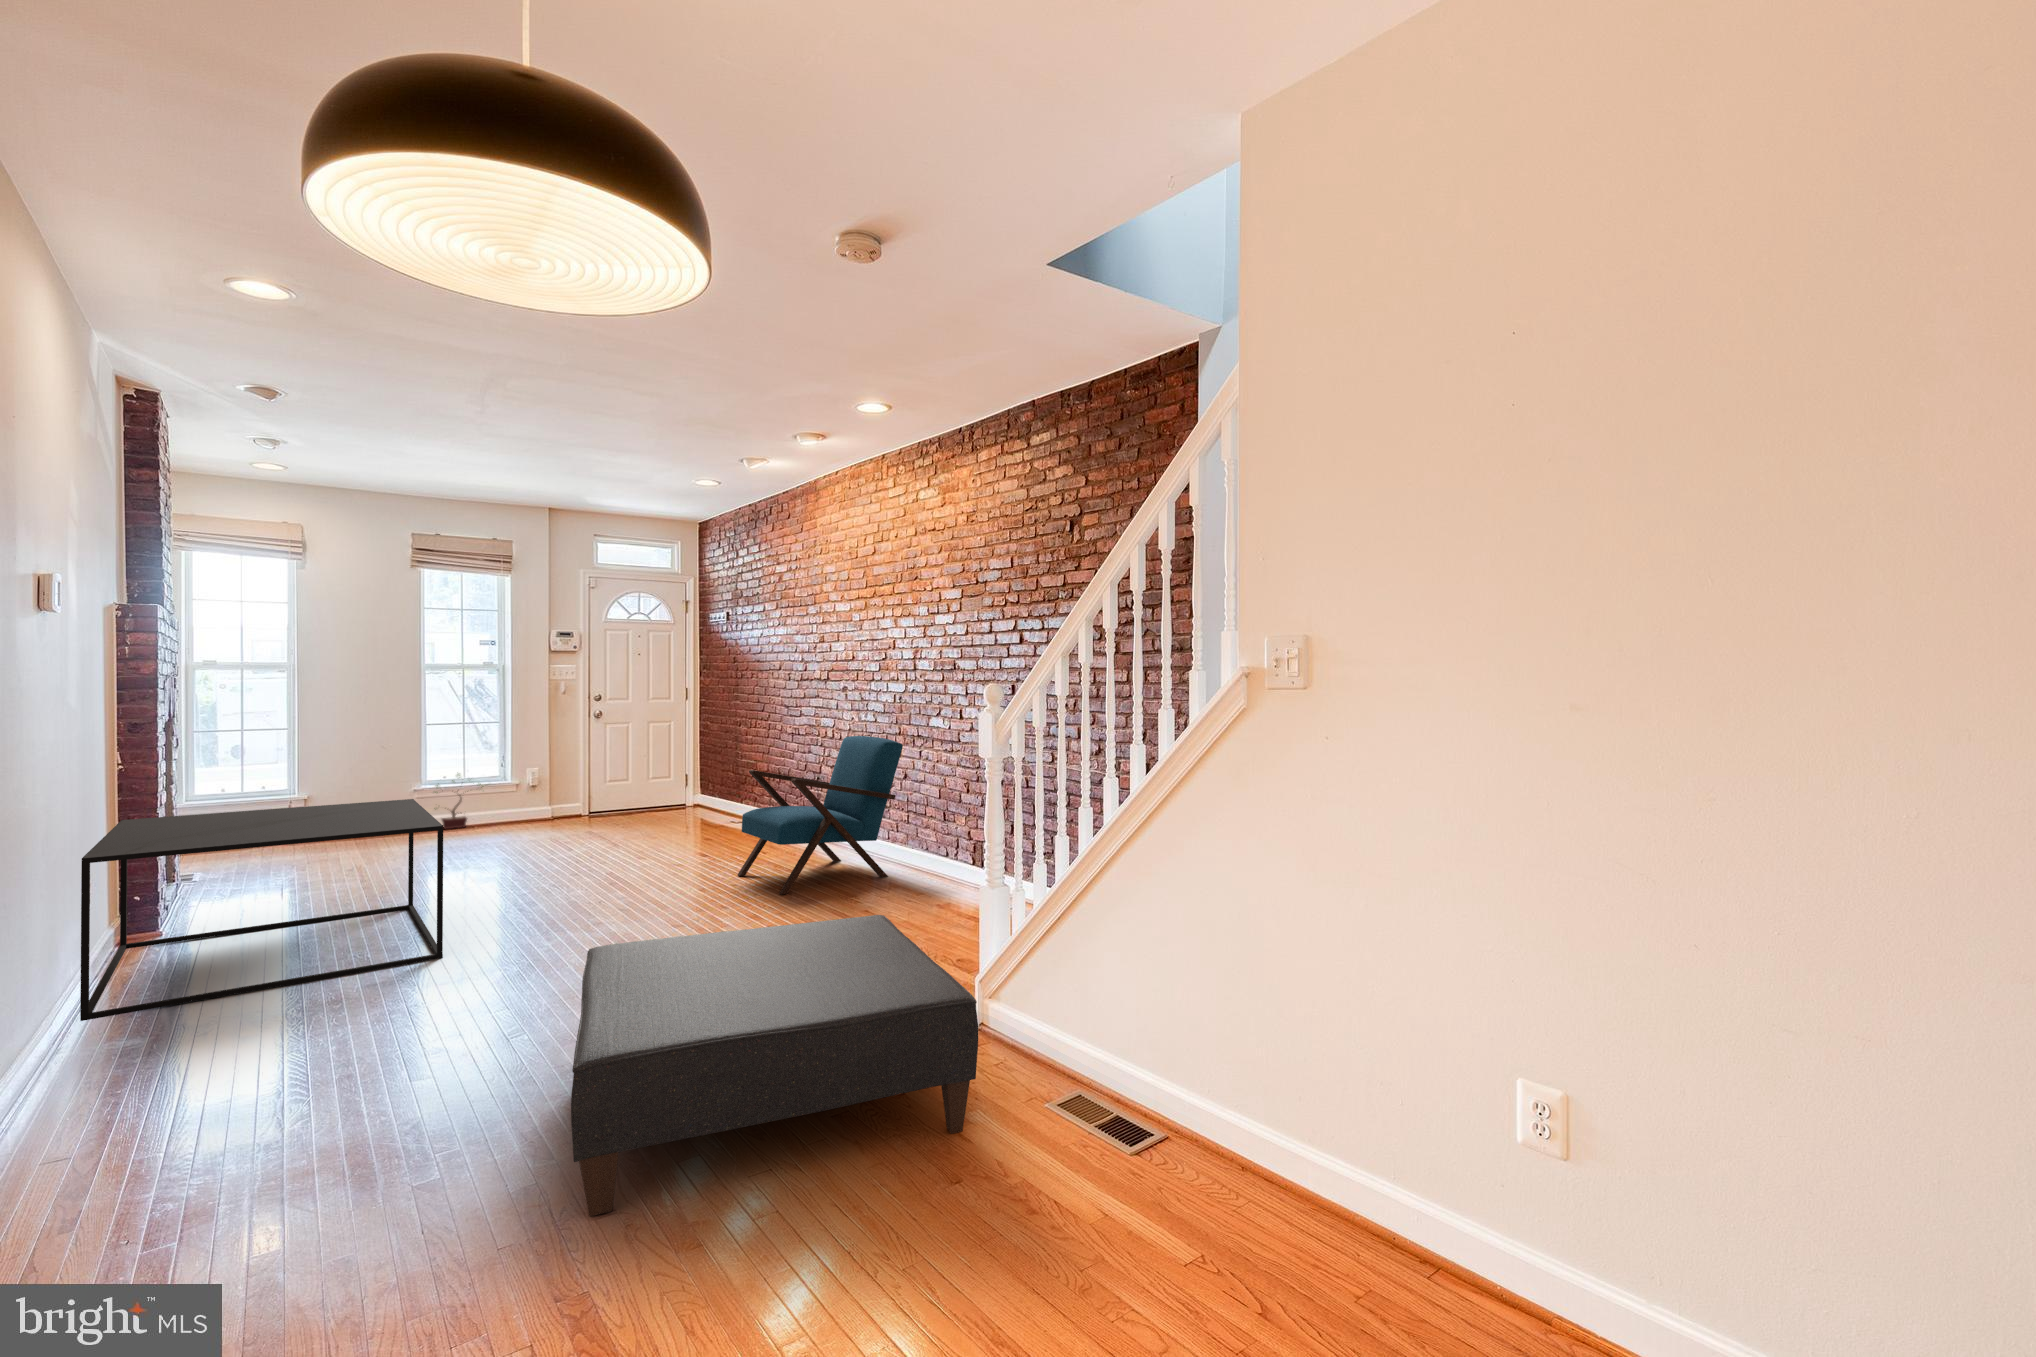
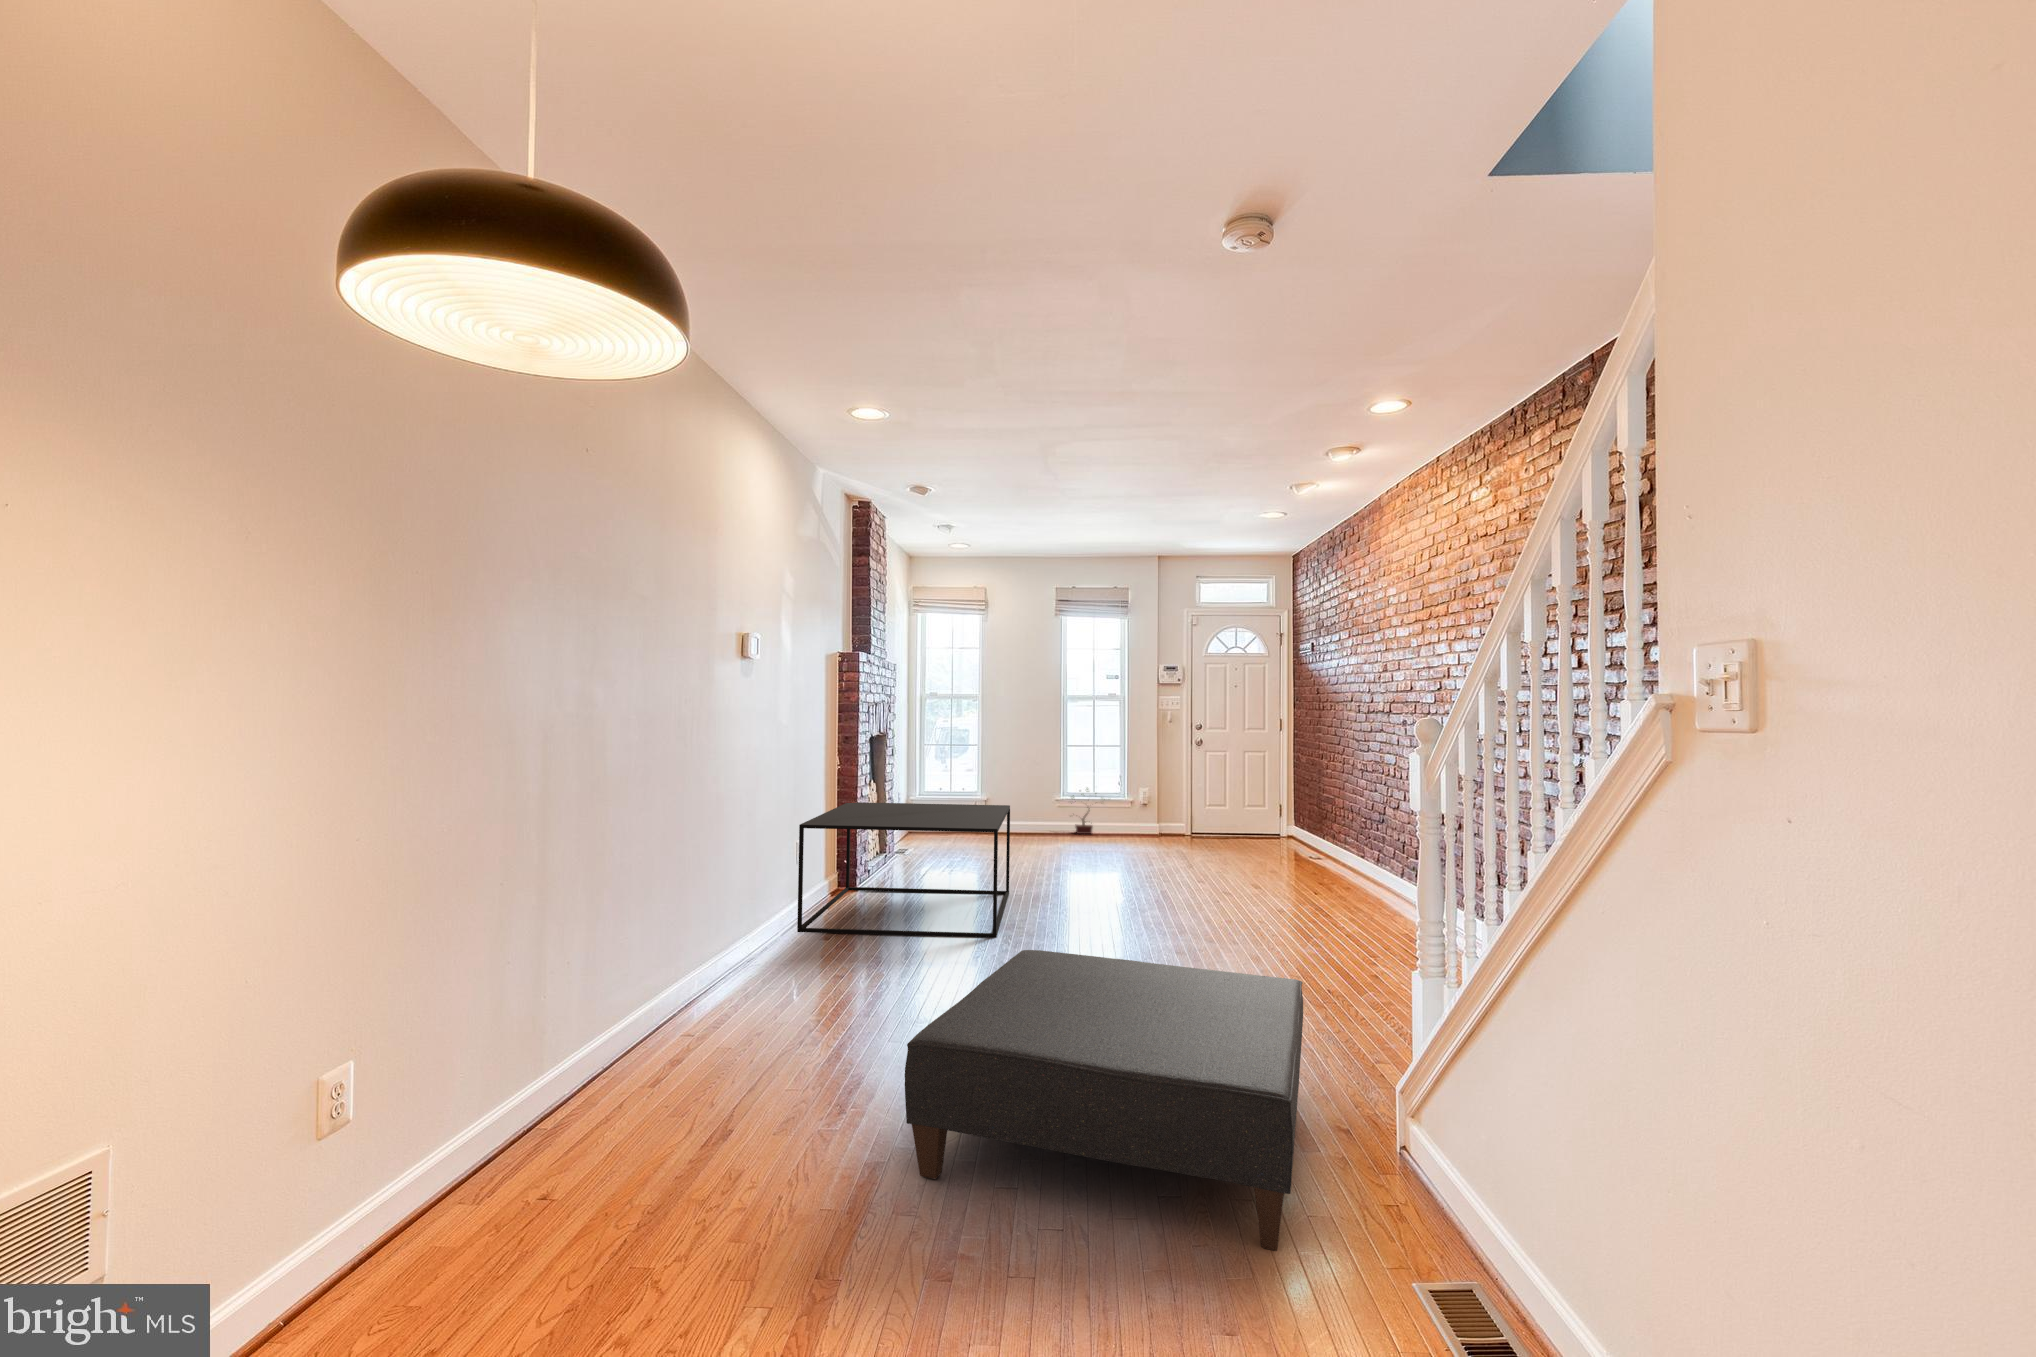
armchair: present [738,736,903,895] -> none [1271,778,1455,946]

